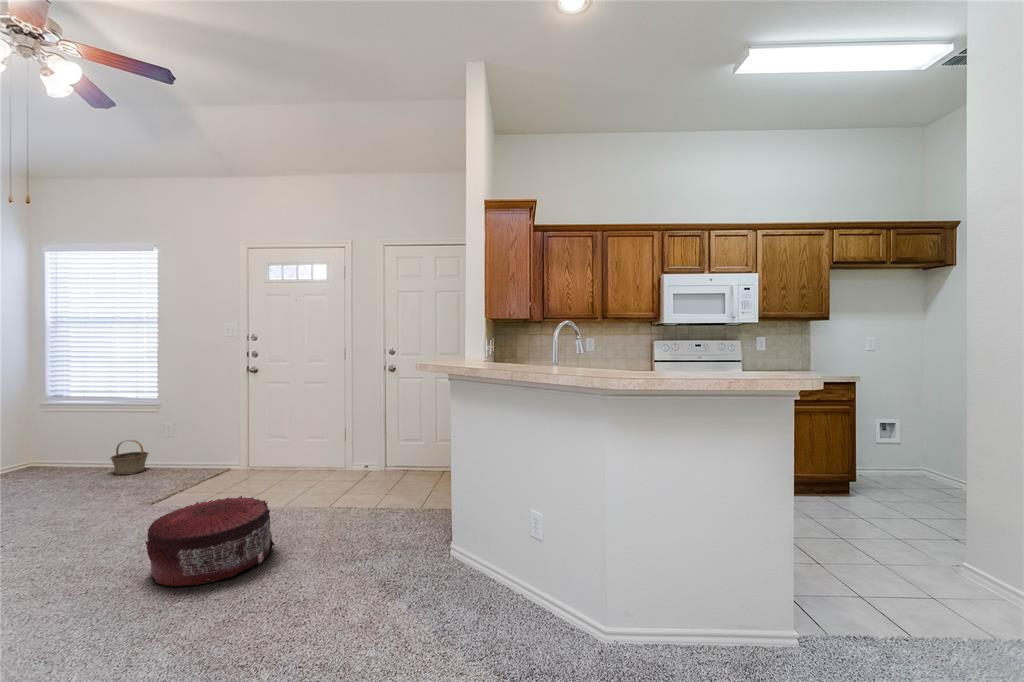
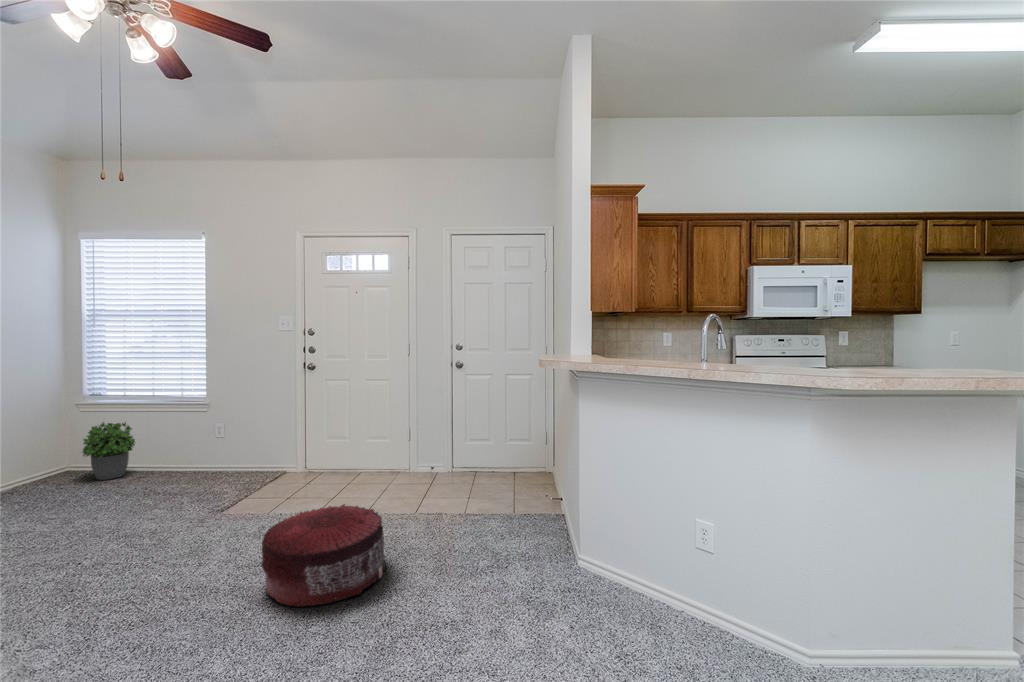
potted plant: none [37,421,92,476] -> present [83,422,135,480]
basket: present [111,440,148,475] -> none [159,441,198,479]

